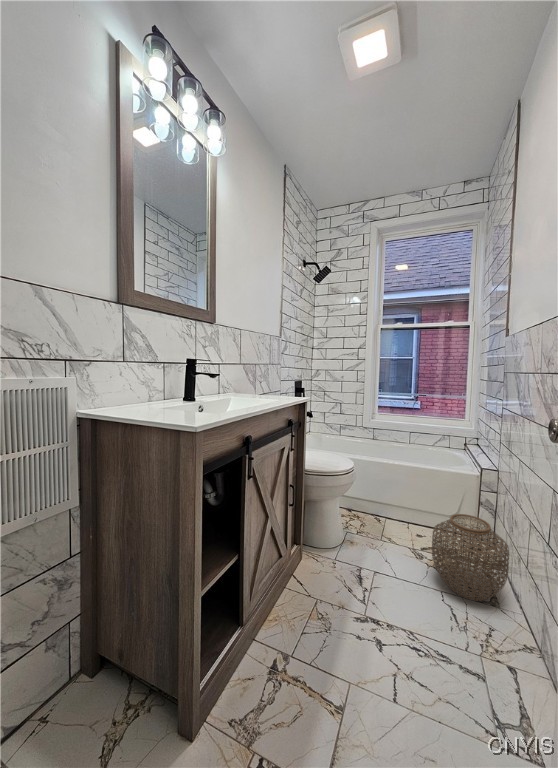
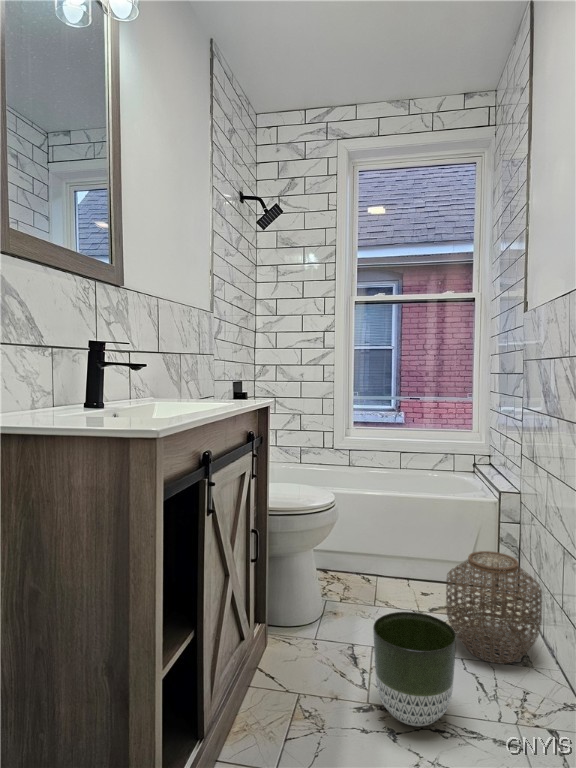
planter: none [370,555,432,643] -> present [373,612,456,726]

